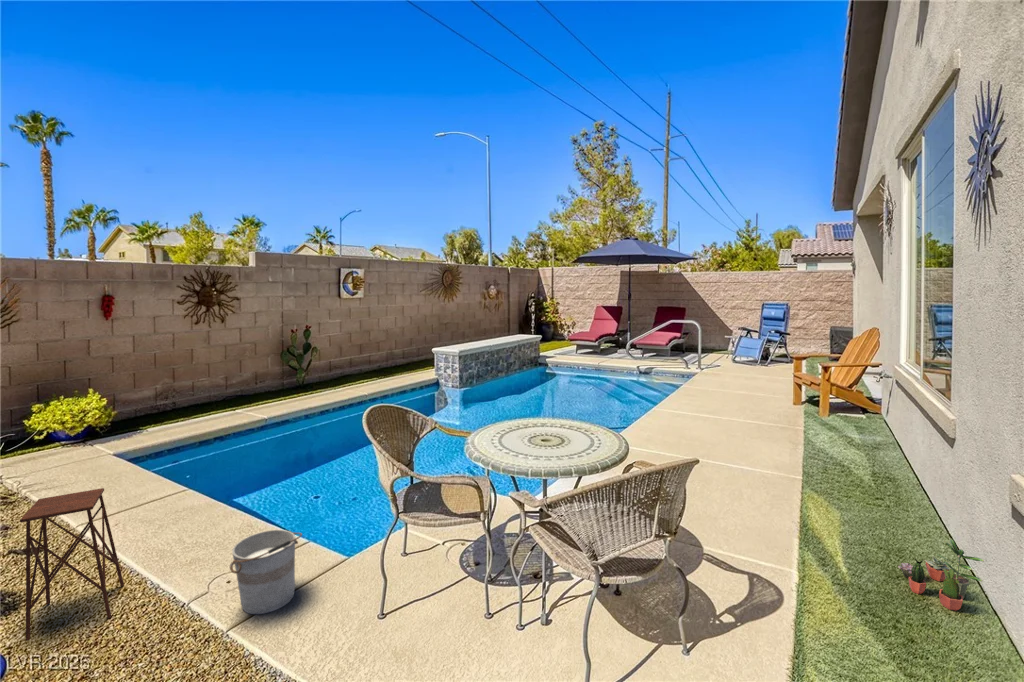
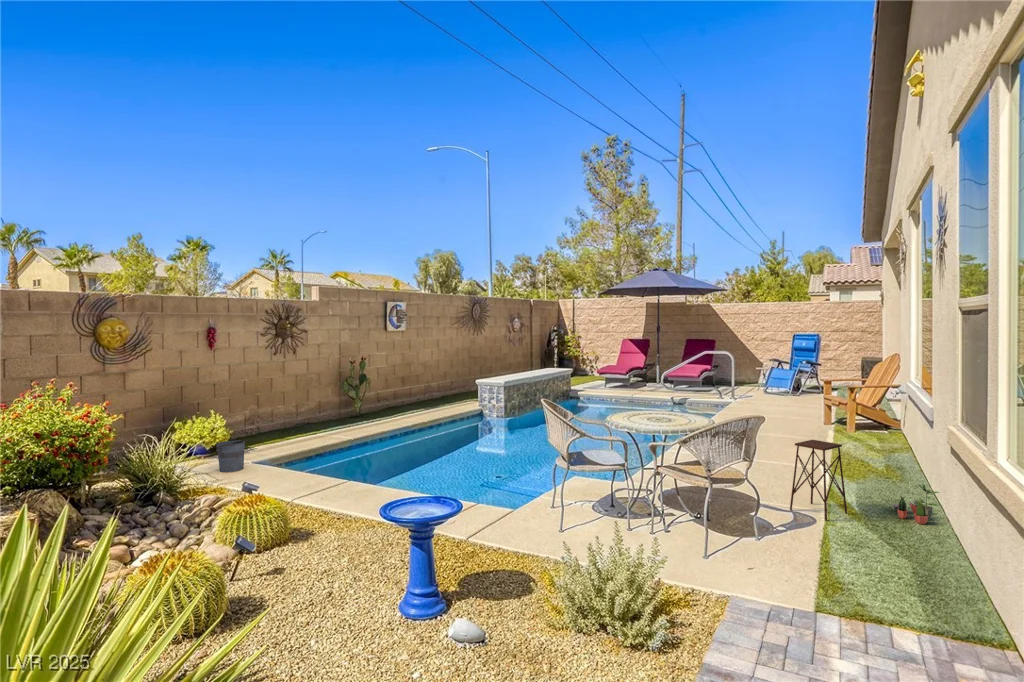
side table: present [20,488,124,641] -> present [790,440,847,520]
bucket: present [230,530,302,614] -> present [216,440,248,472]

